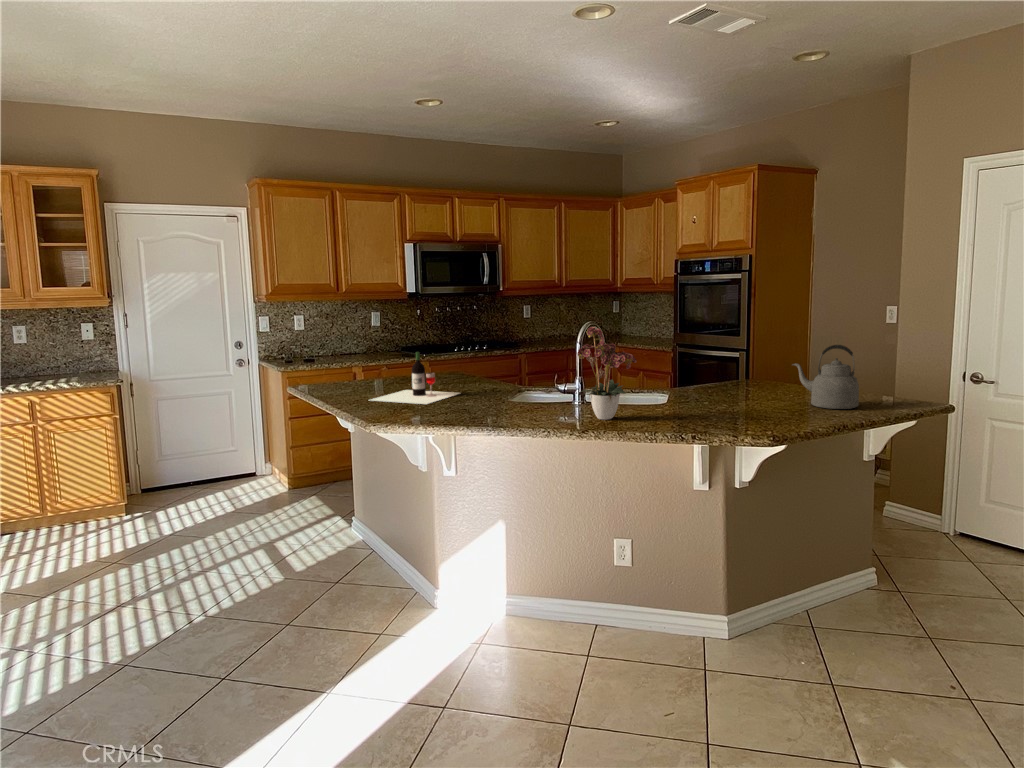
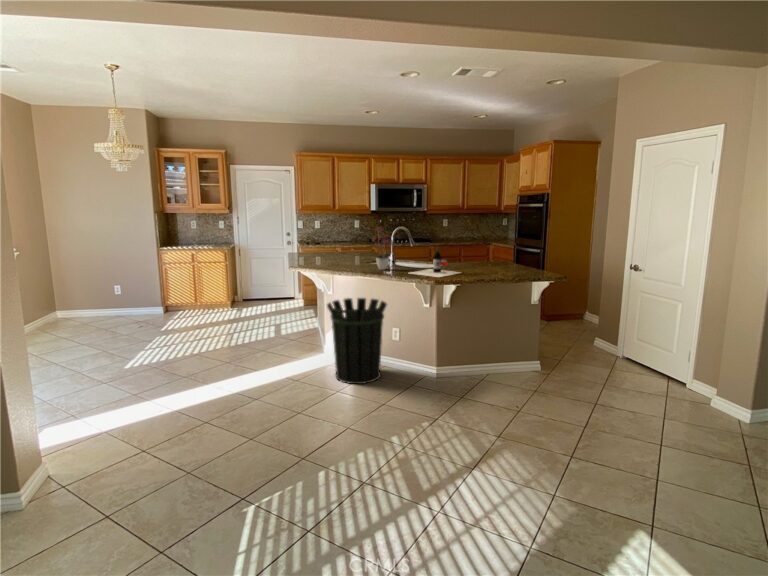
kettle: present [793,345,859,409] -> none [487,241,514,273]
wine bottle: present [371,352,459,404] -> present [409,247,459,277]
waste bin: none [492,482,630,686] -> present [327,298,387,384]

